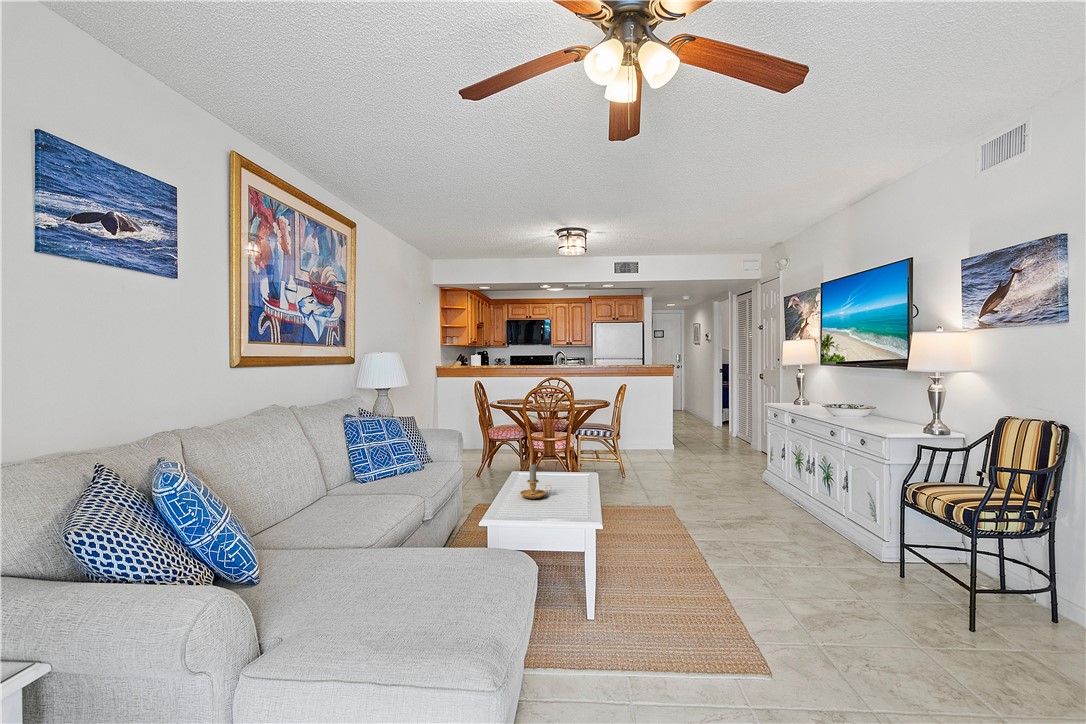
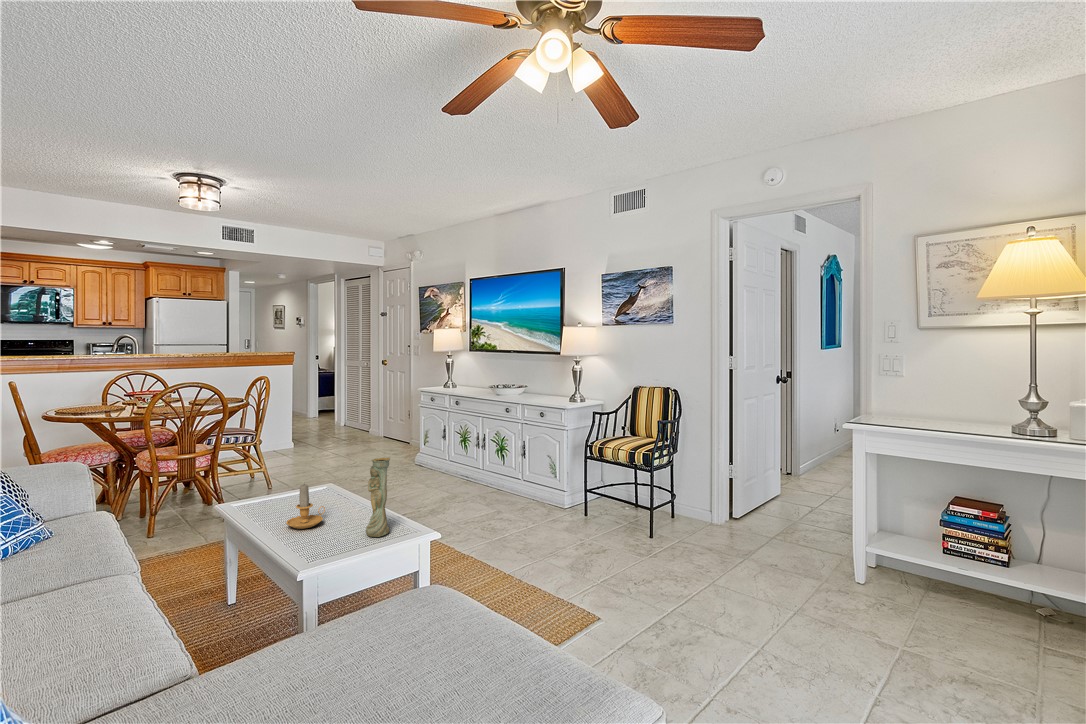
vase: none [556,451,577,516] -> present [366,458,390,537]

